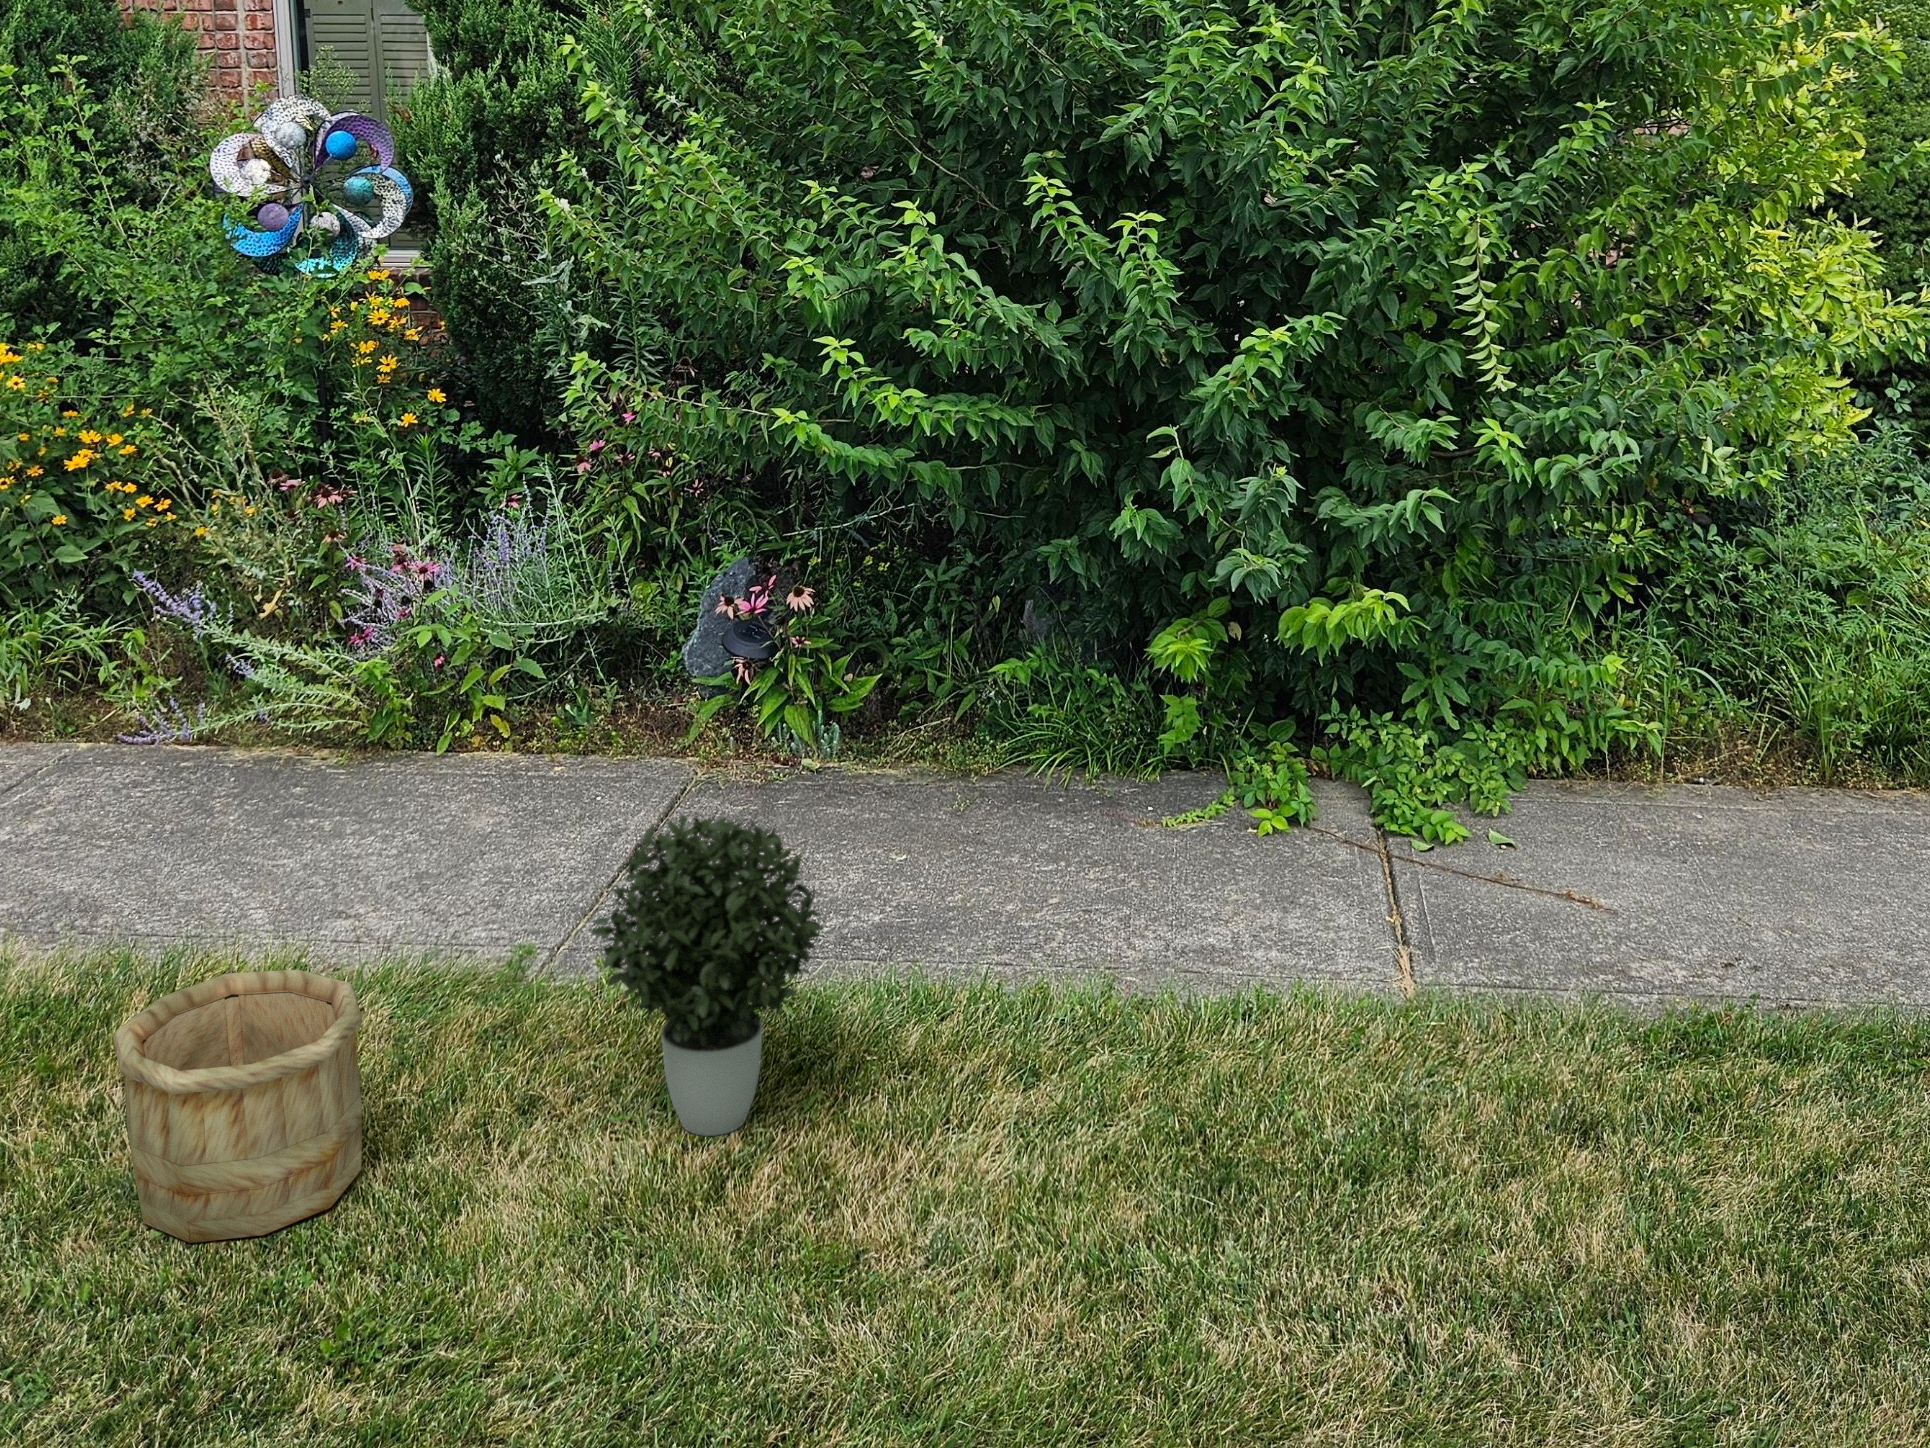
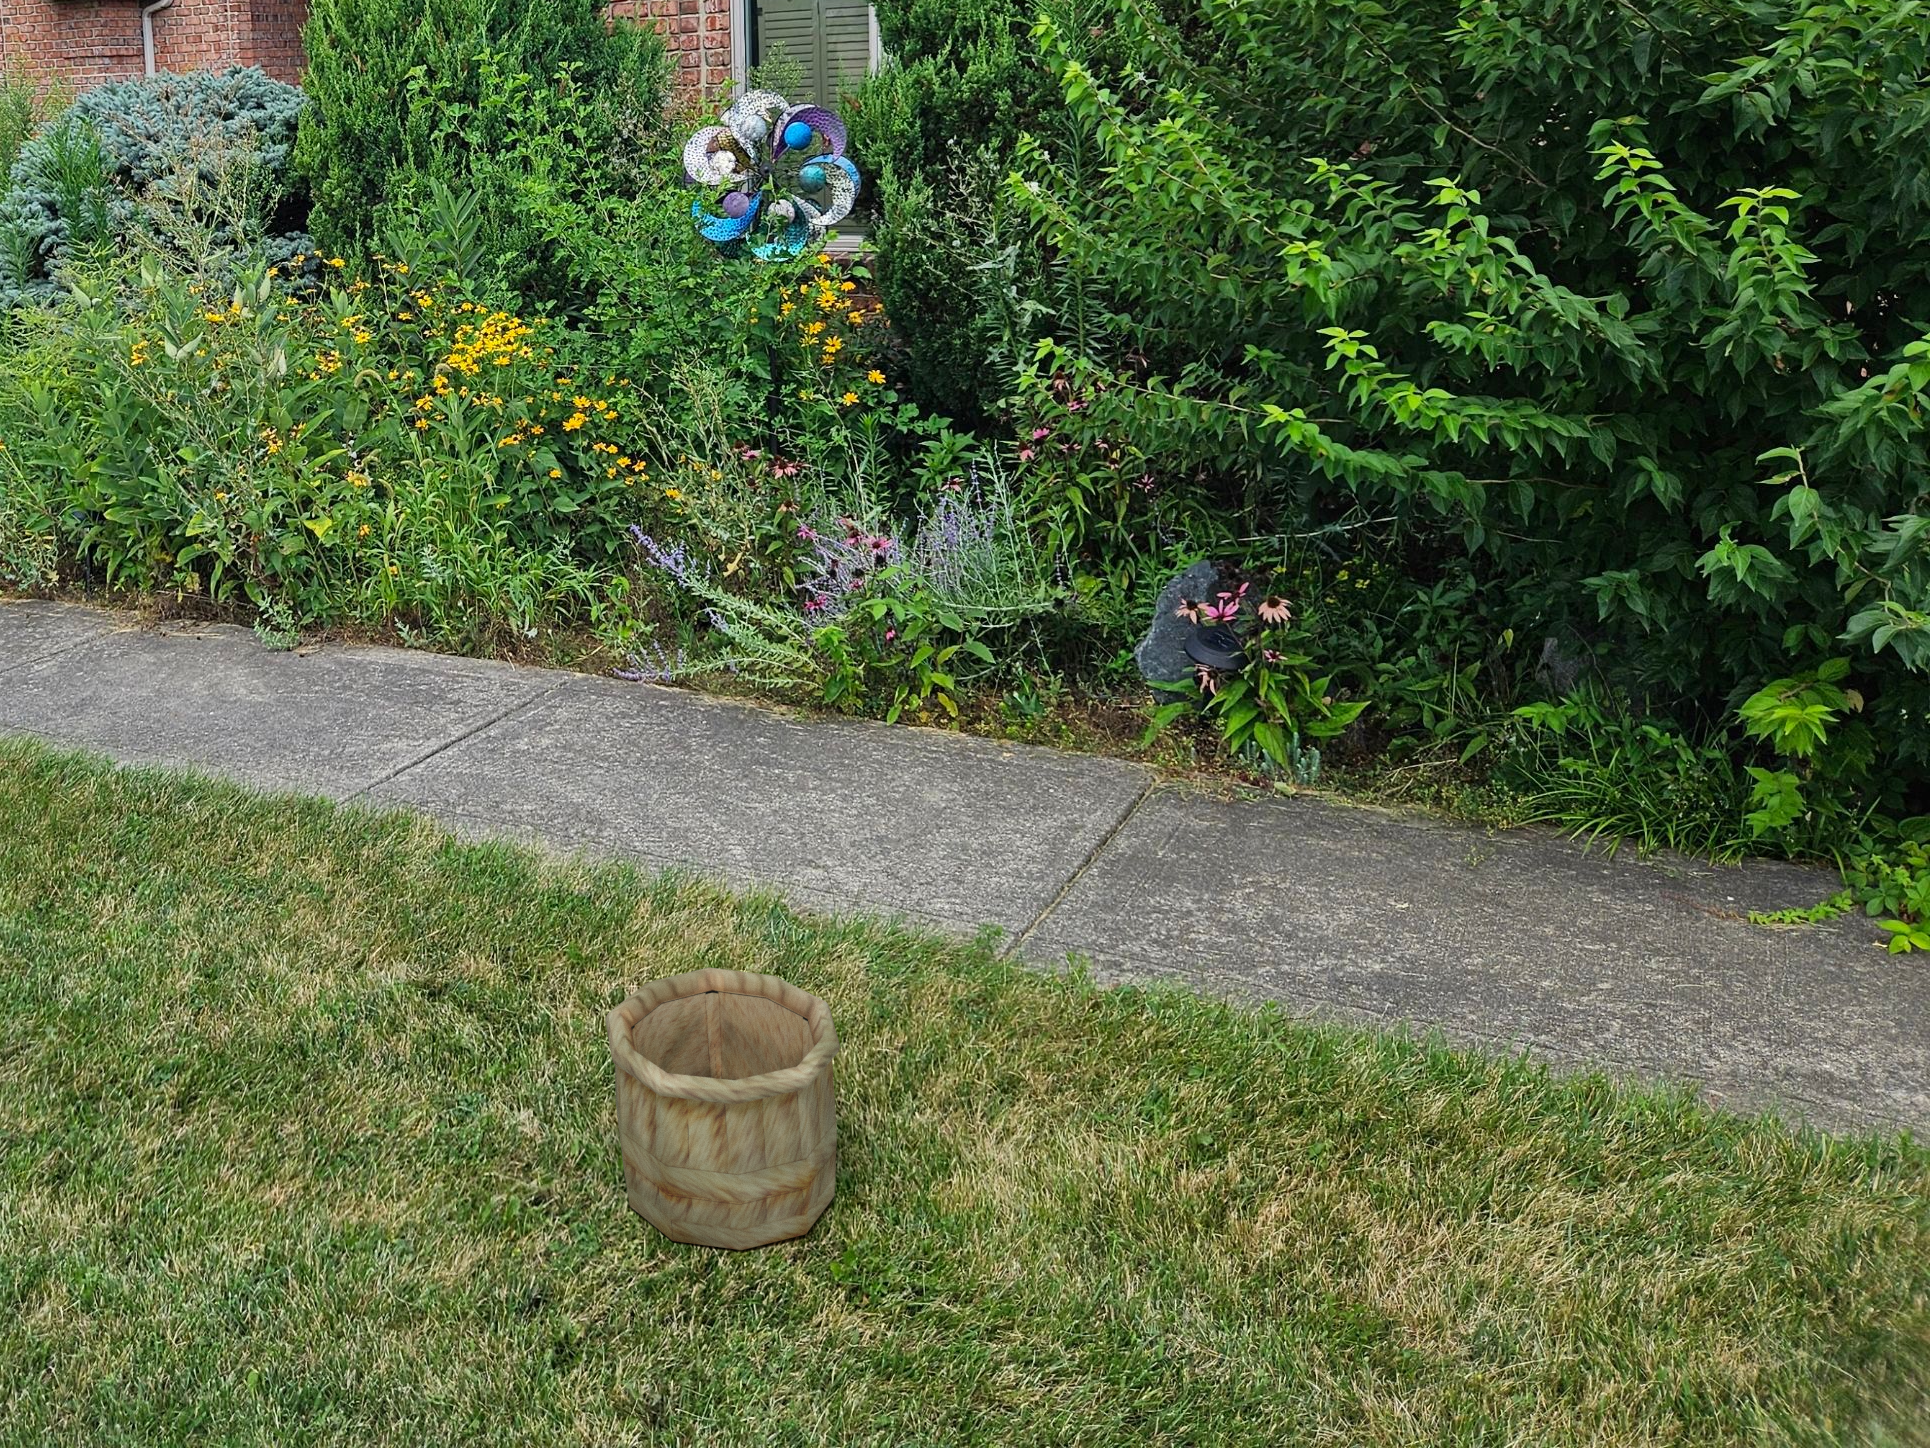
potted plant: present [591,815,823,1136] -> none [1082,879,1359,1245]

